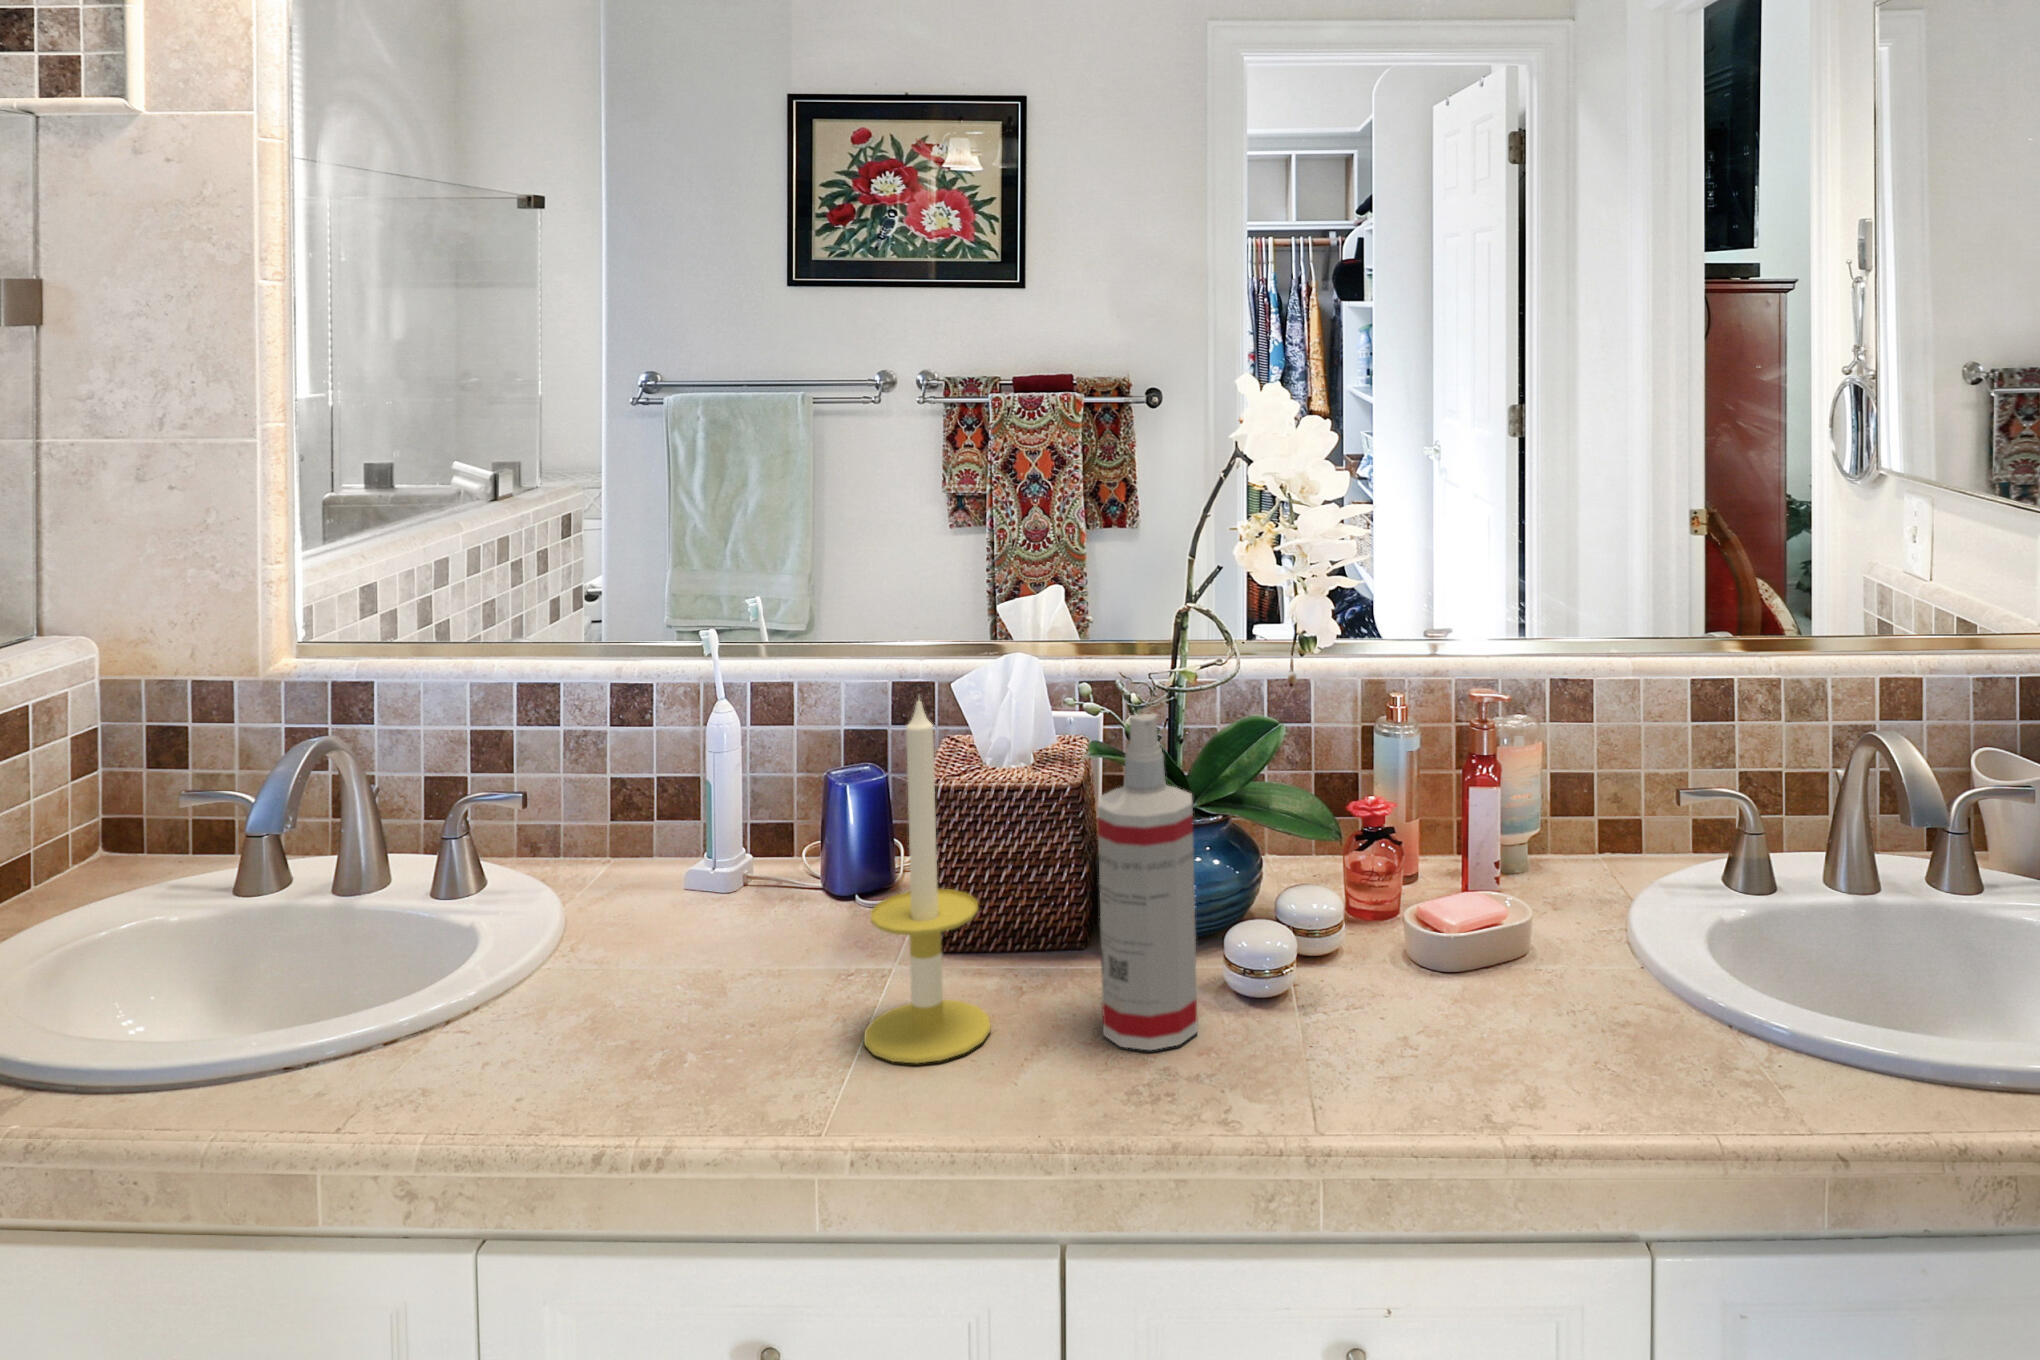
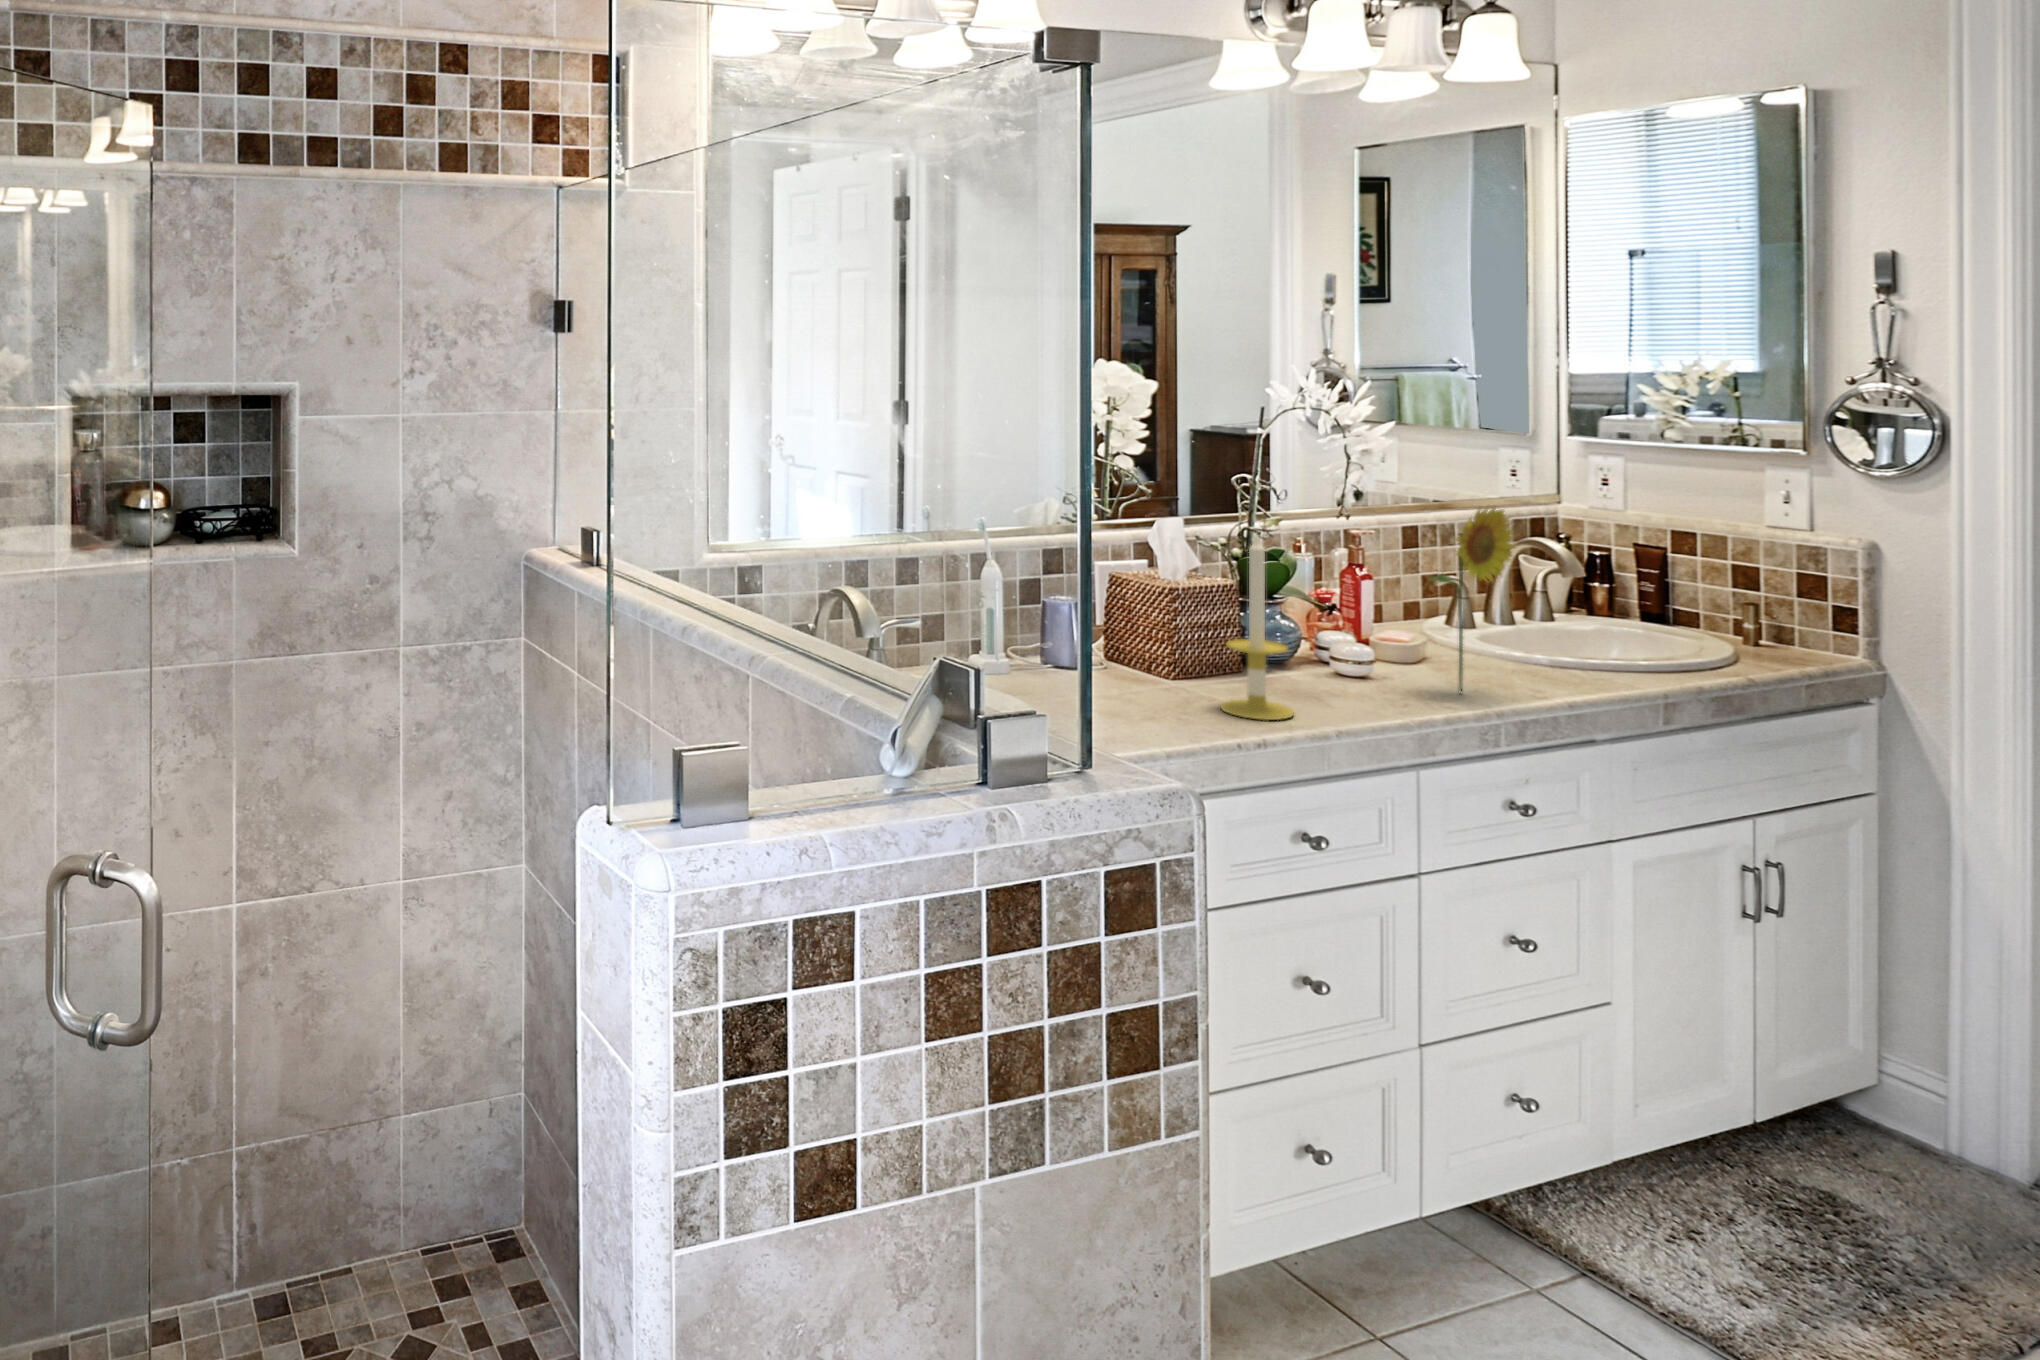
flower: none [1331,675,1495,1051] -> present [1430,507,1515,692]
spray bottle: present [1098,713,1198,1051] -> none [1313,536,1371,705]

